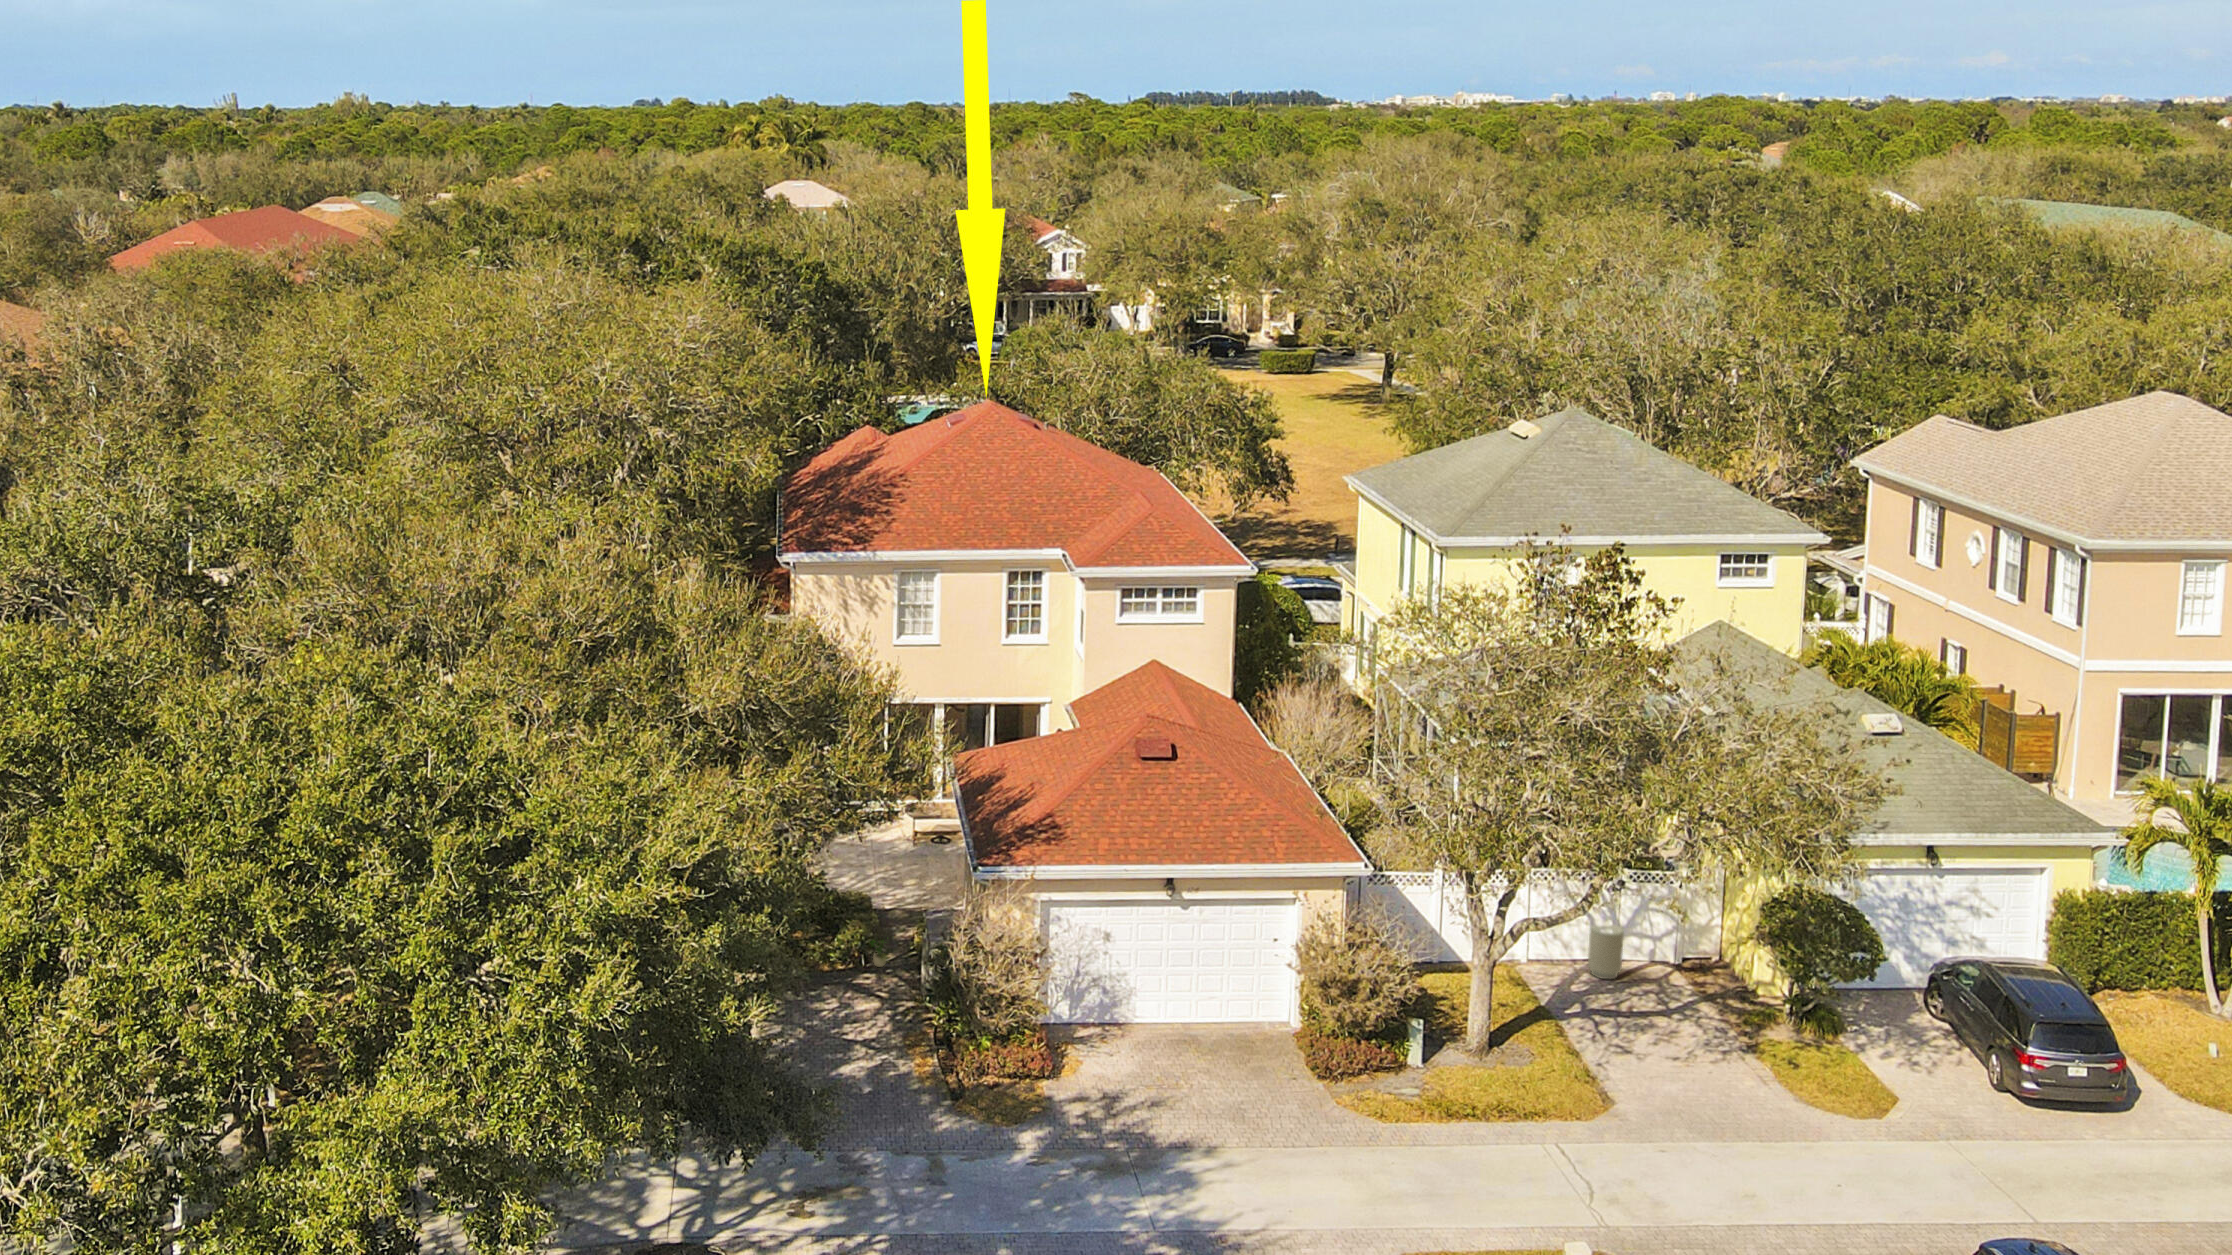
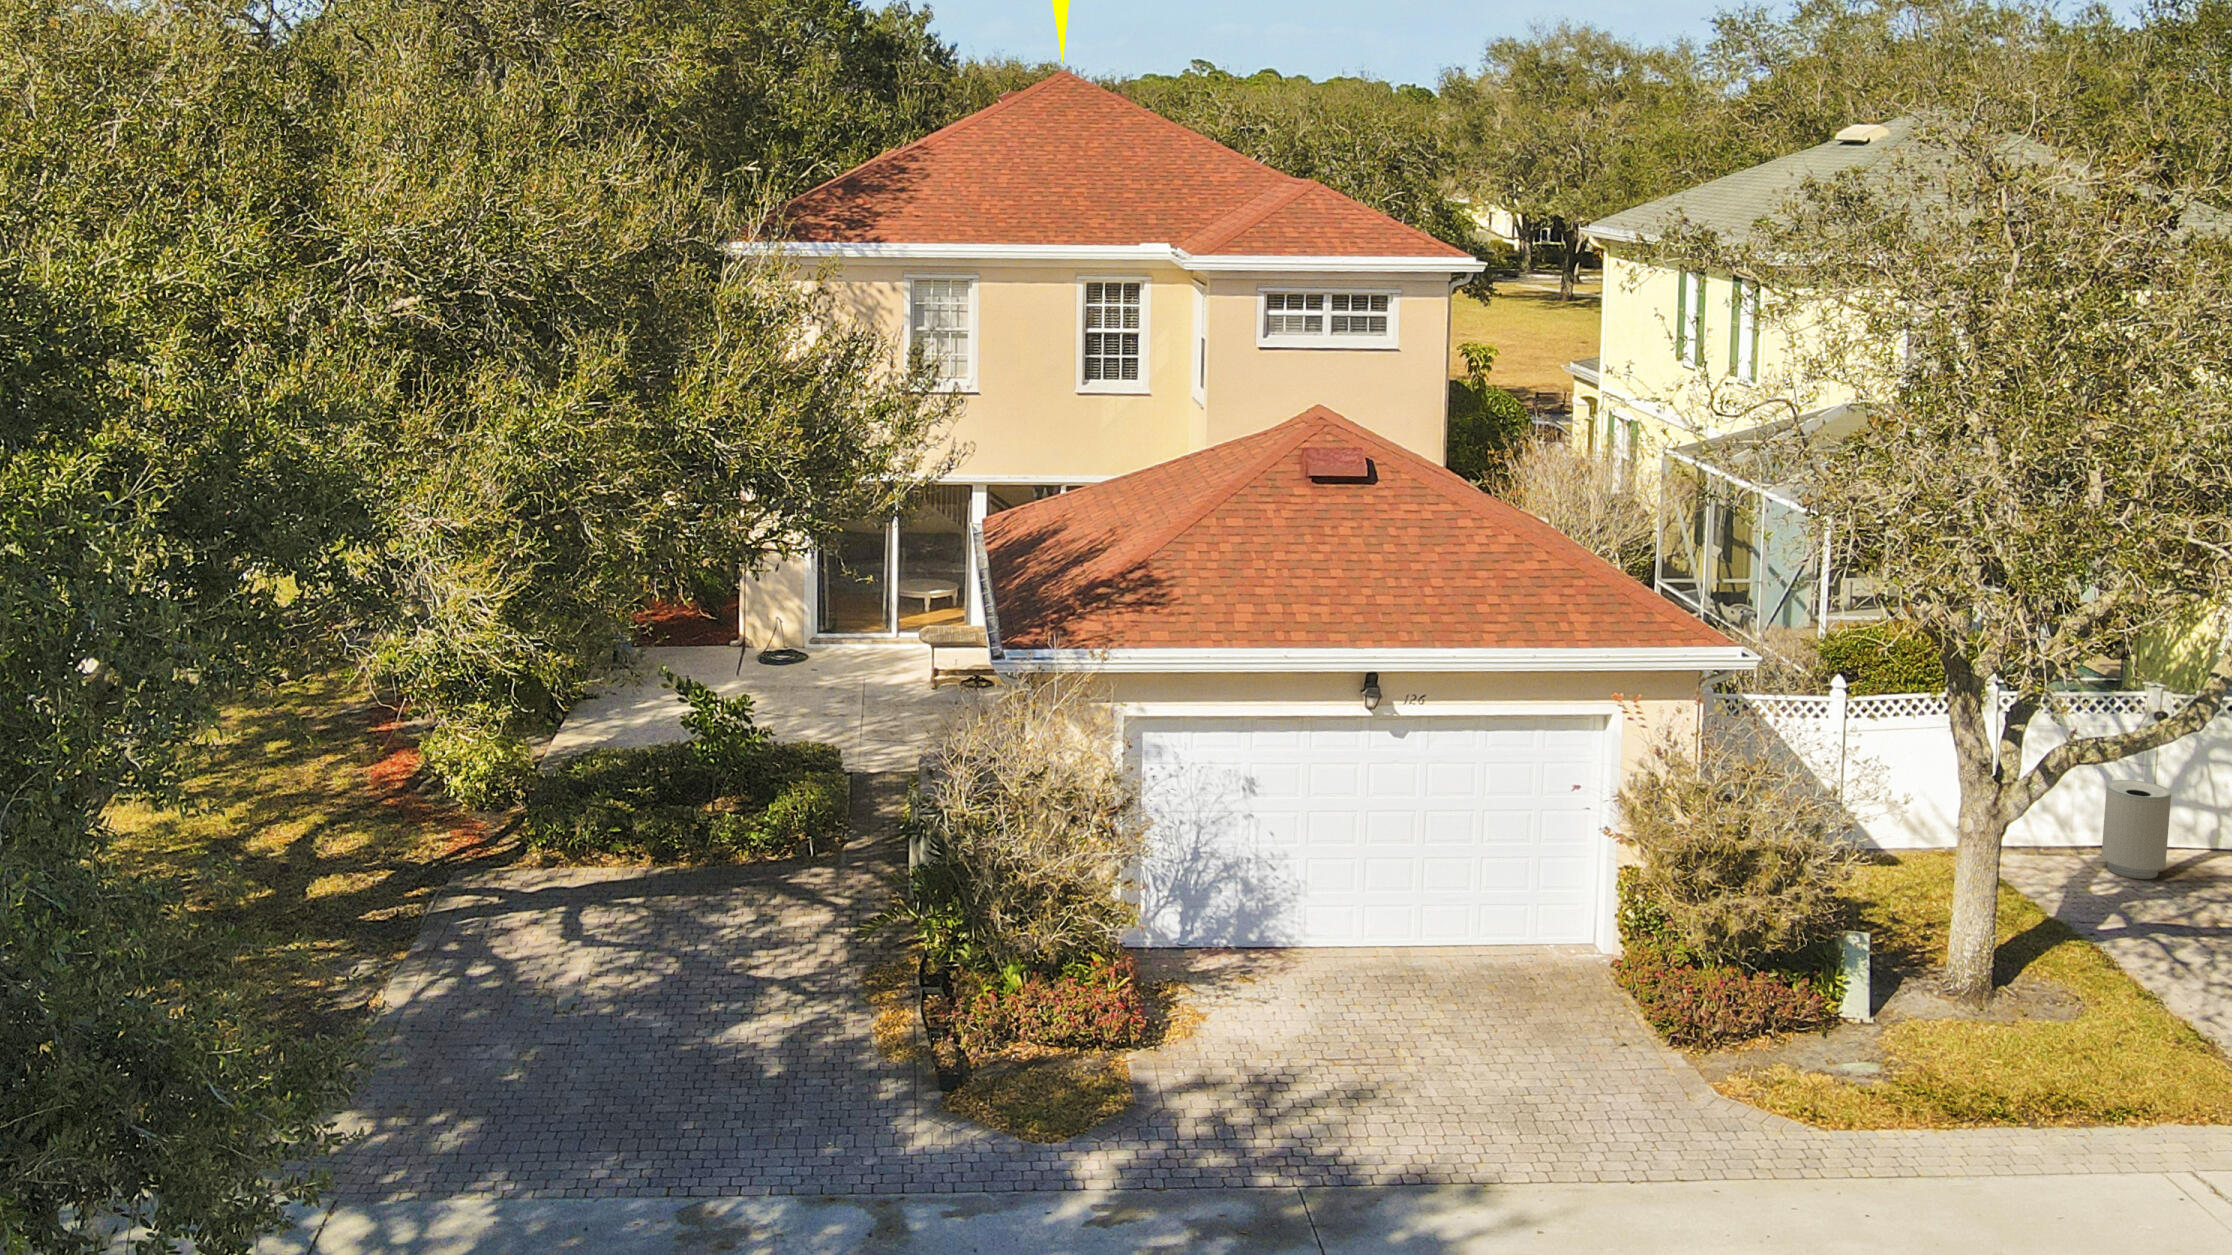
potted plant: present [871,940,888,967] -> none [824,799,862,862]

